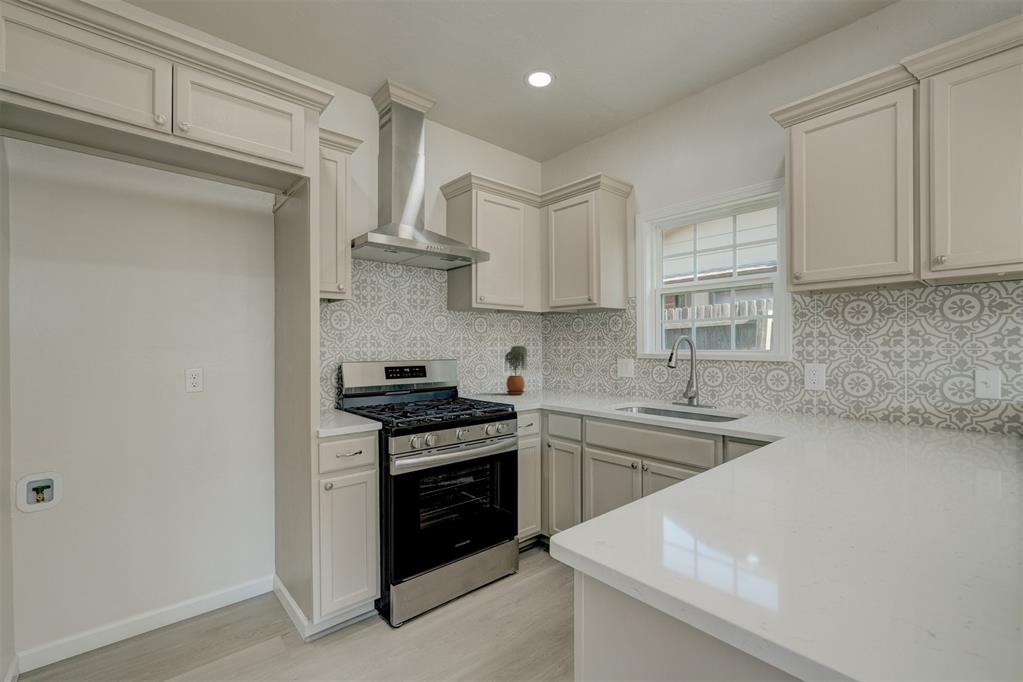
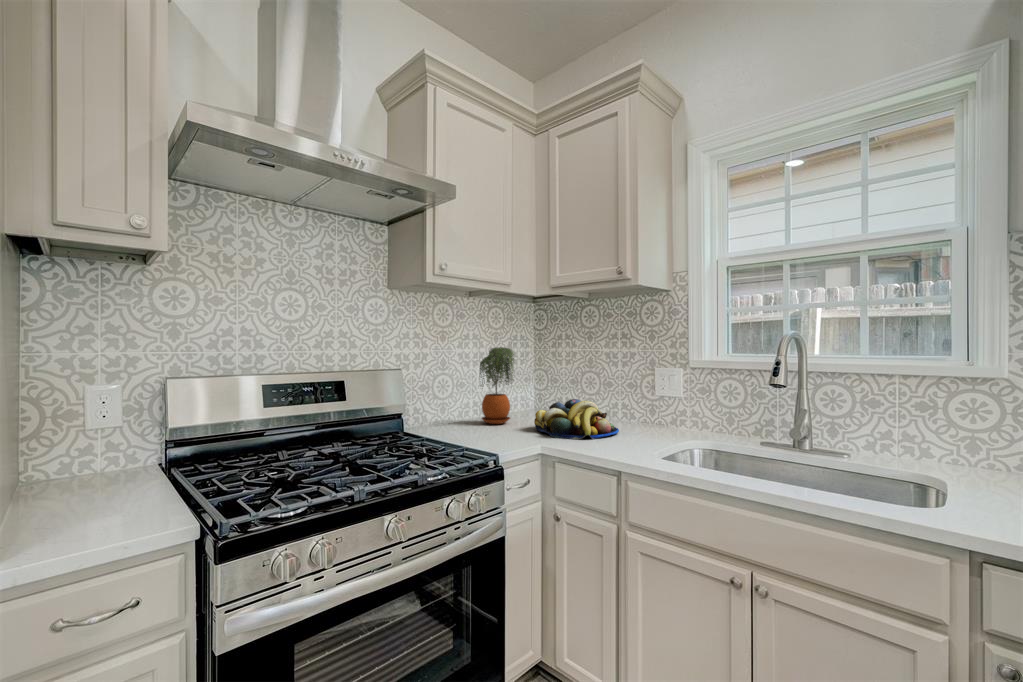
fruit bowl: none [539,379,591,401] -> present [534,399,619,439]

